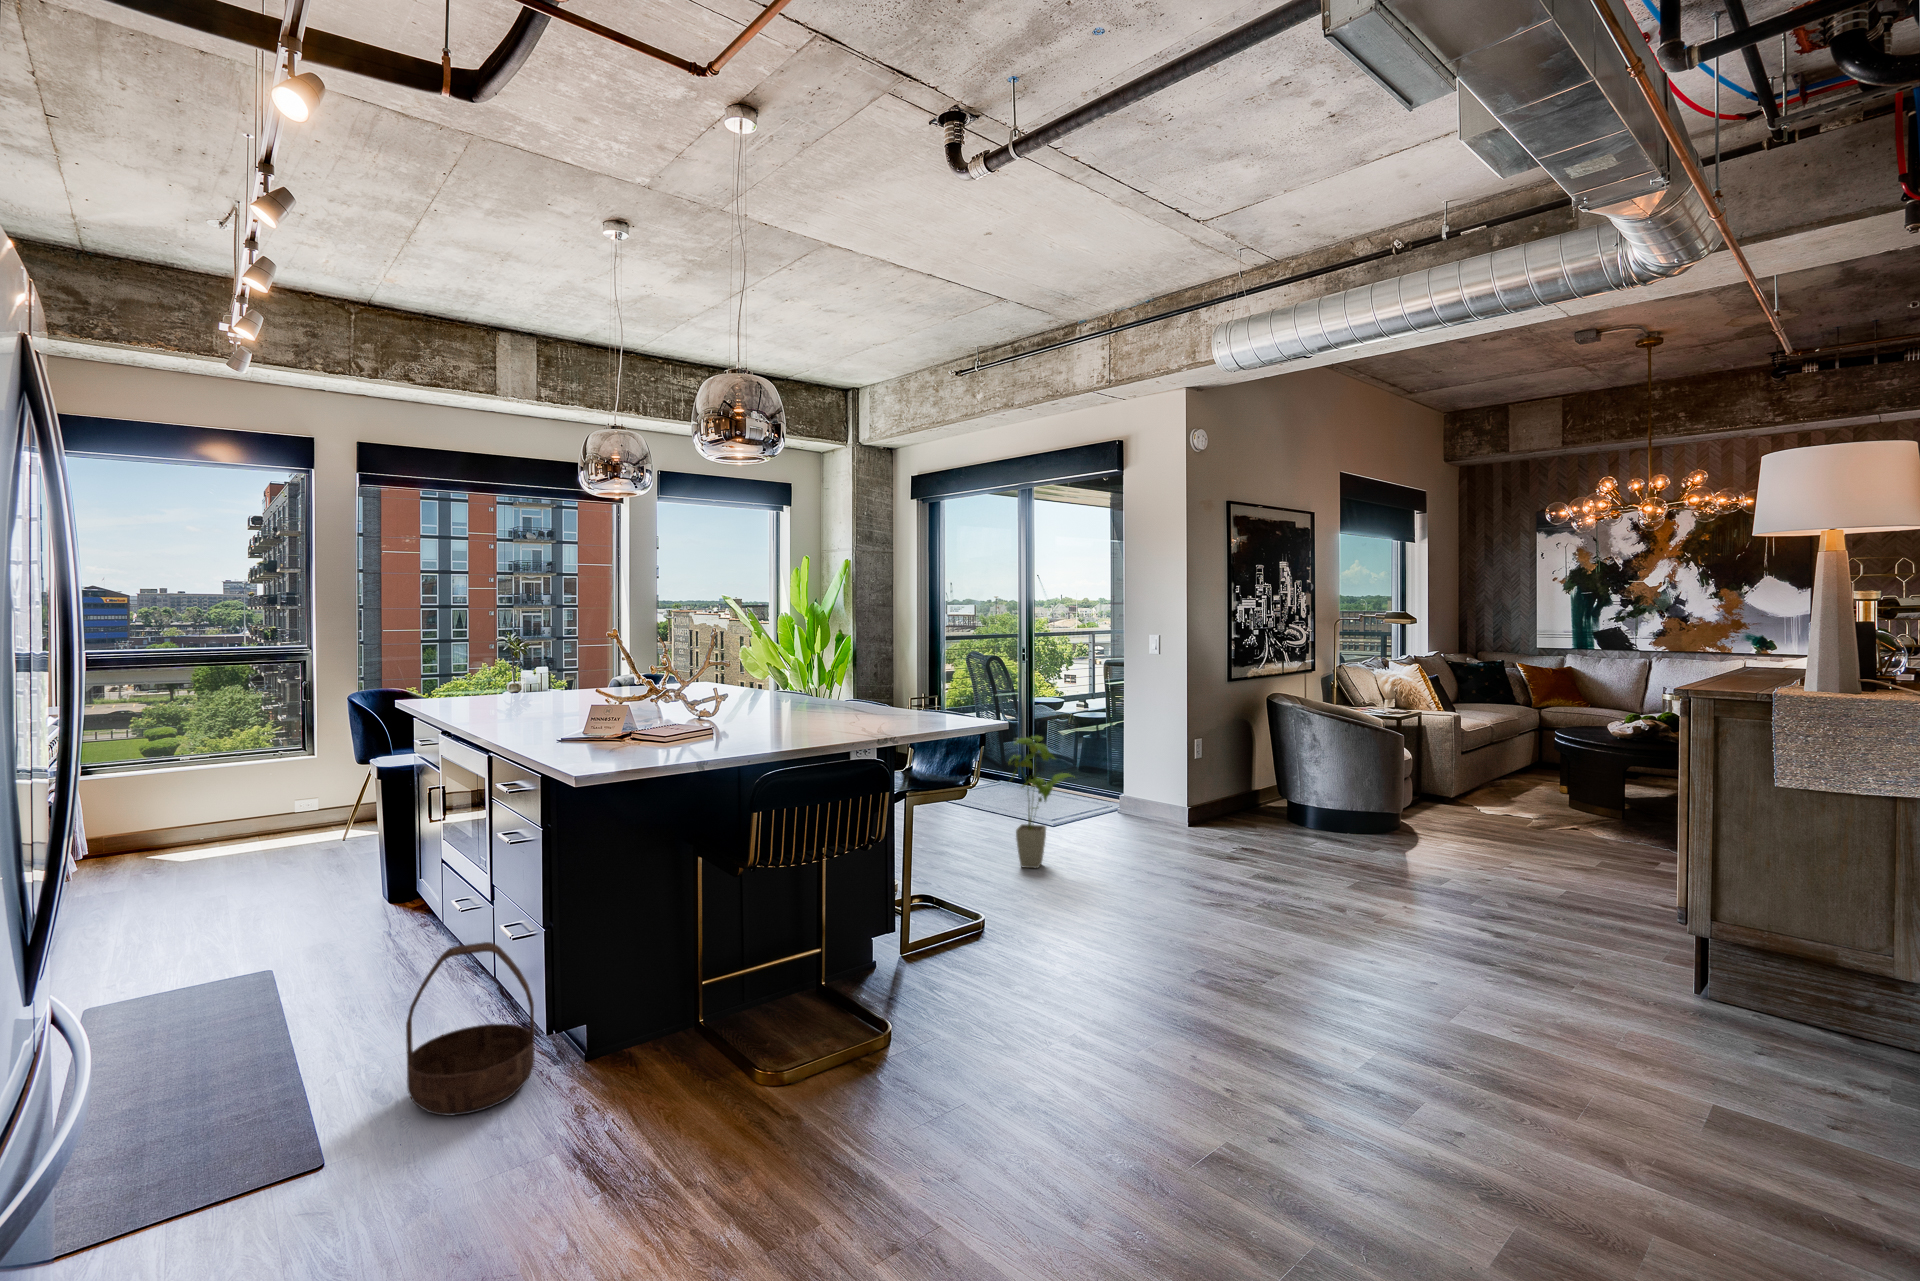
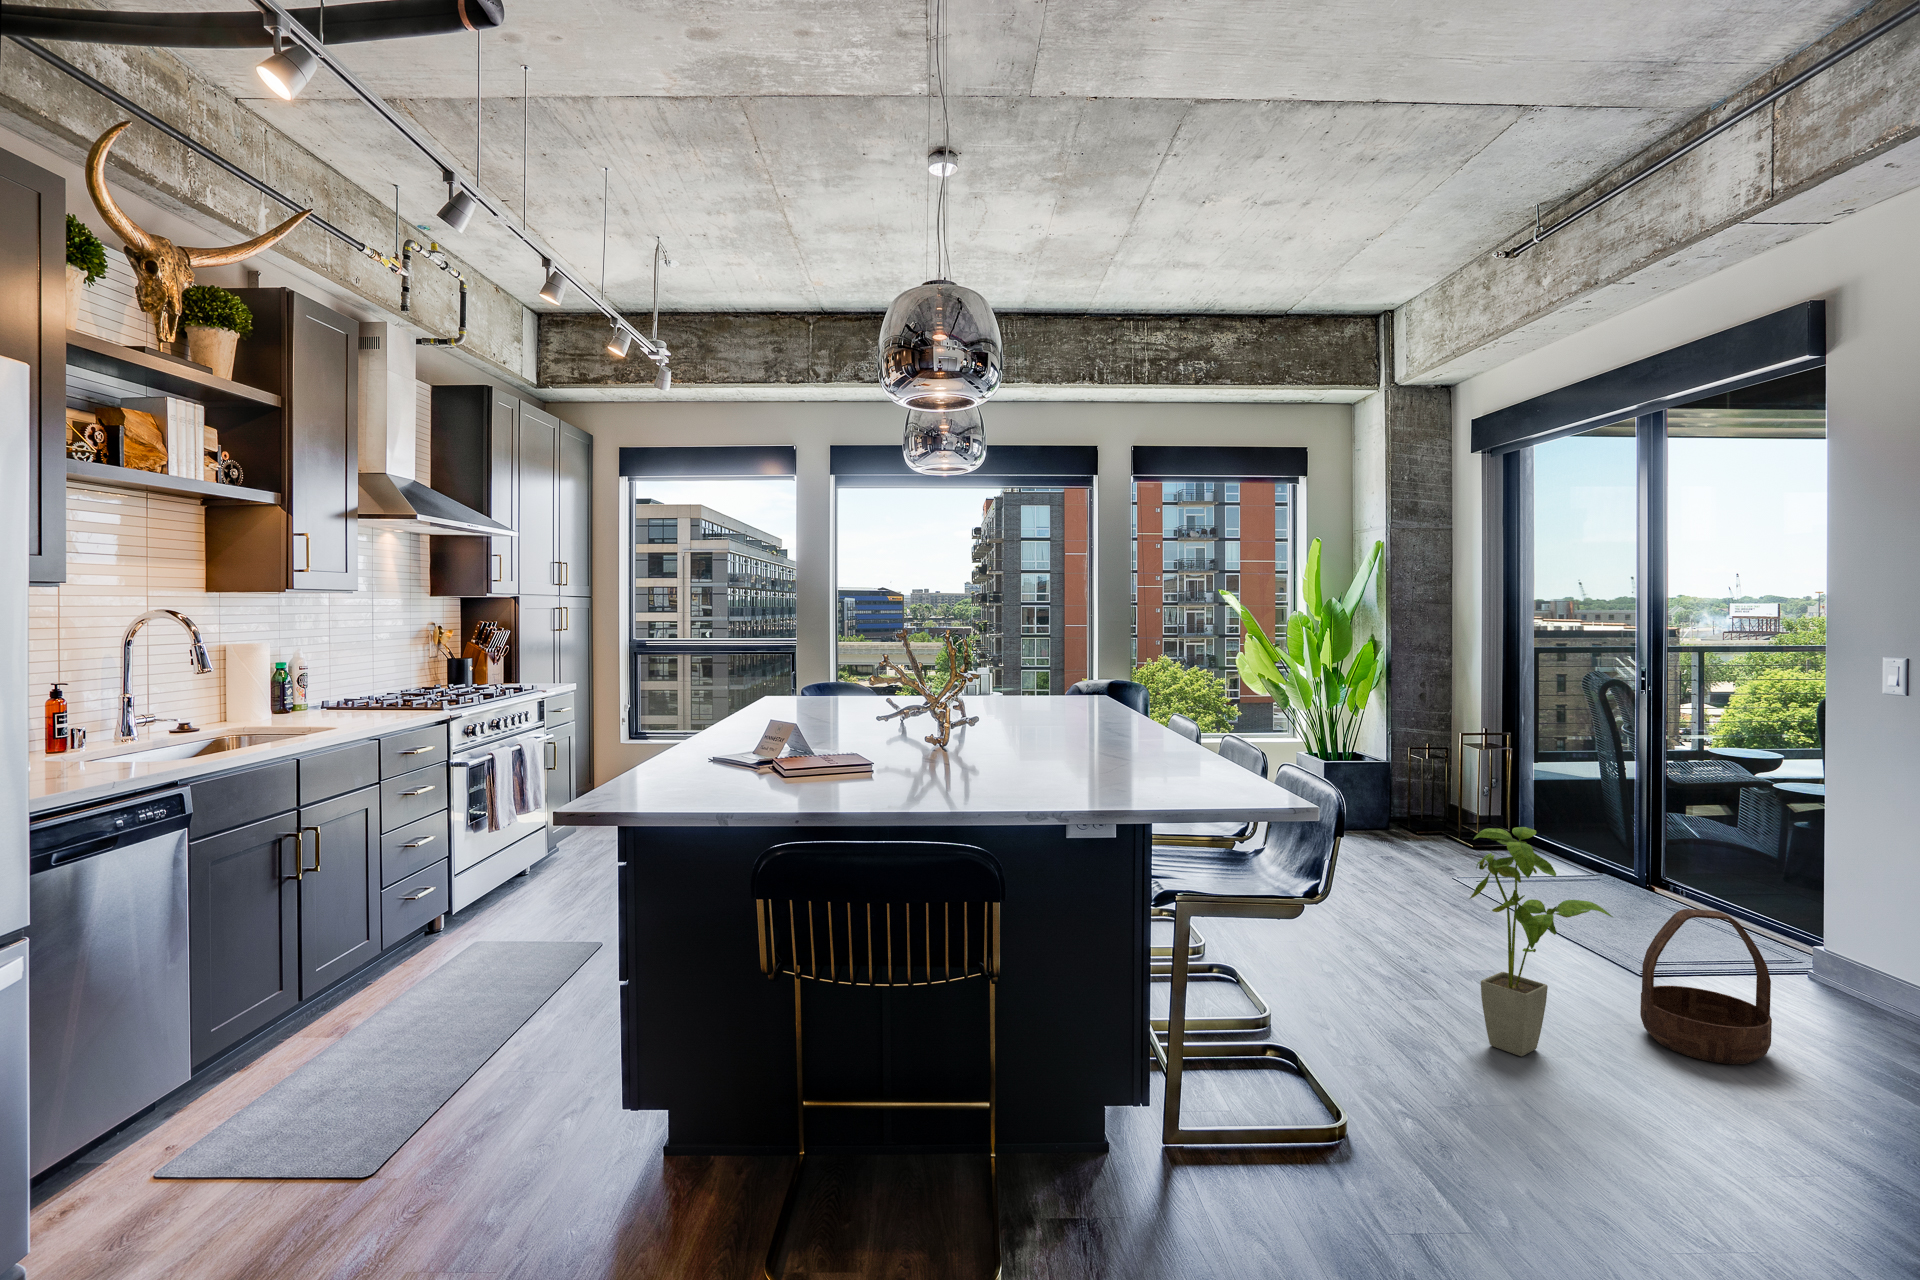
basket: present [406,942,535,1116] -> present [1640,909,1772,1064]

